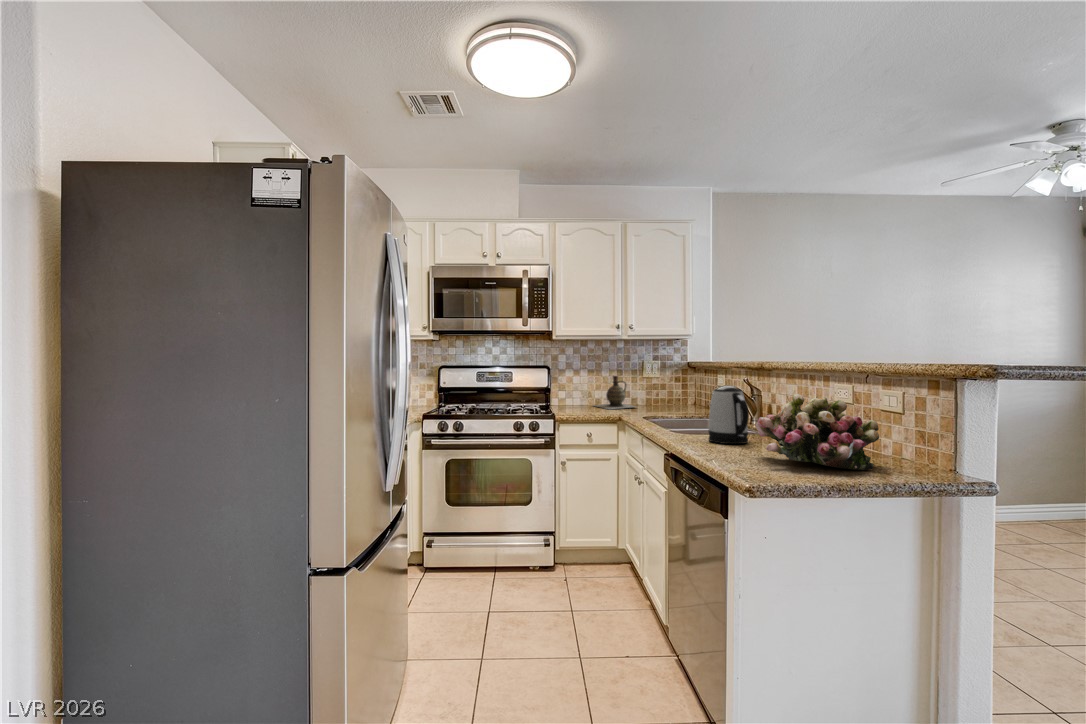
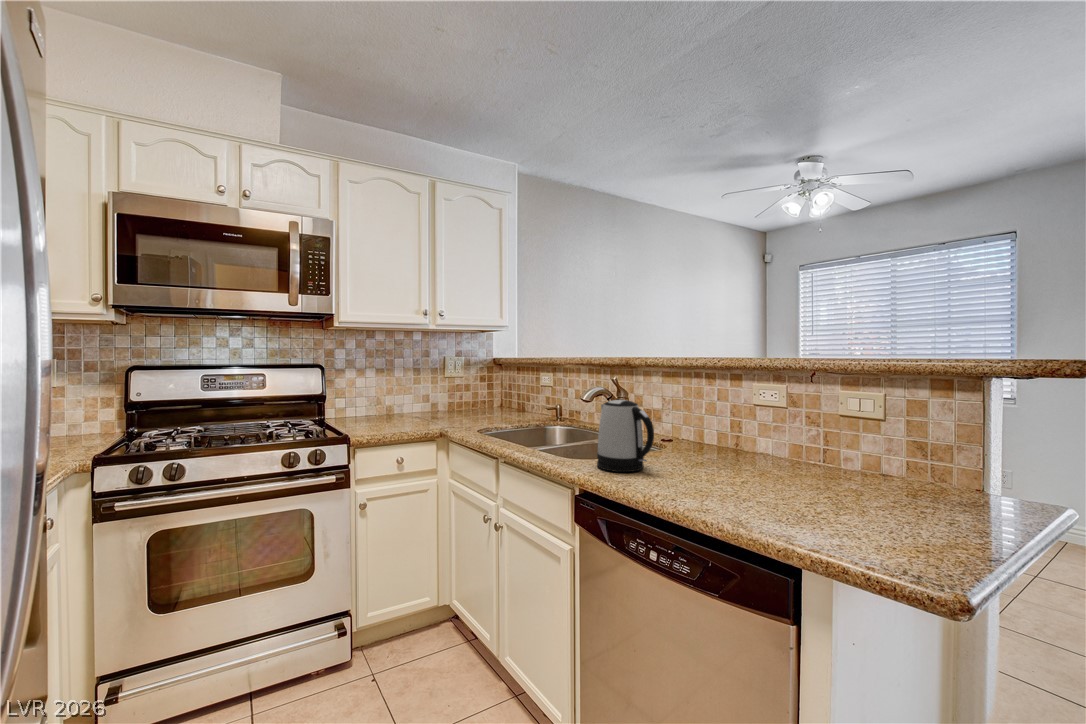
ceramic jug: present [594,376,636,409] -> none [381,376,442,420]
flower arrangement: present [755,394,879,470] -> none [690,411,829,503]

